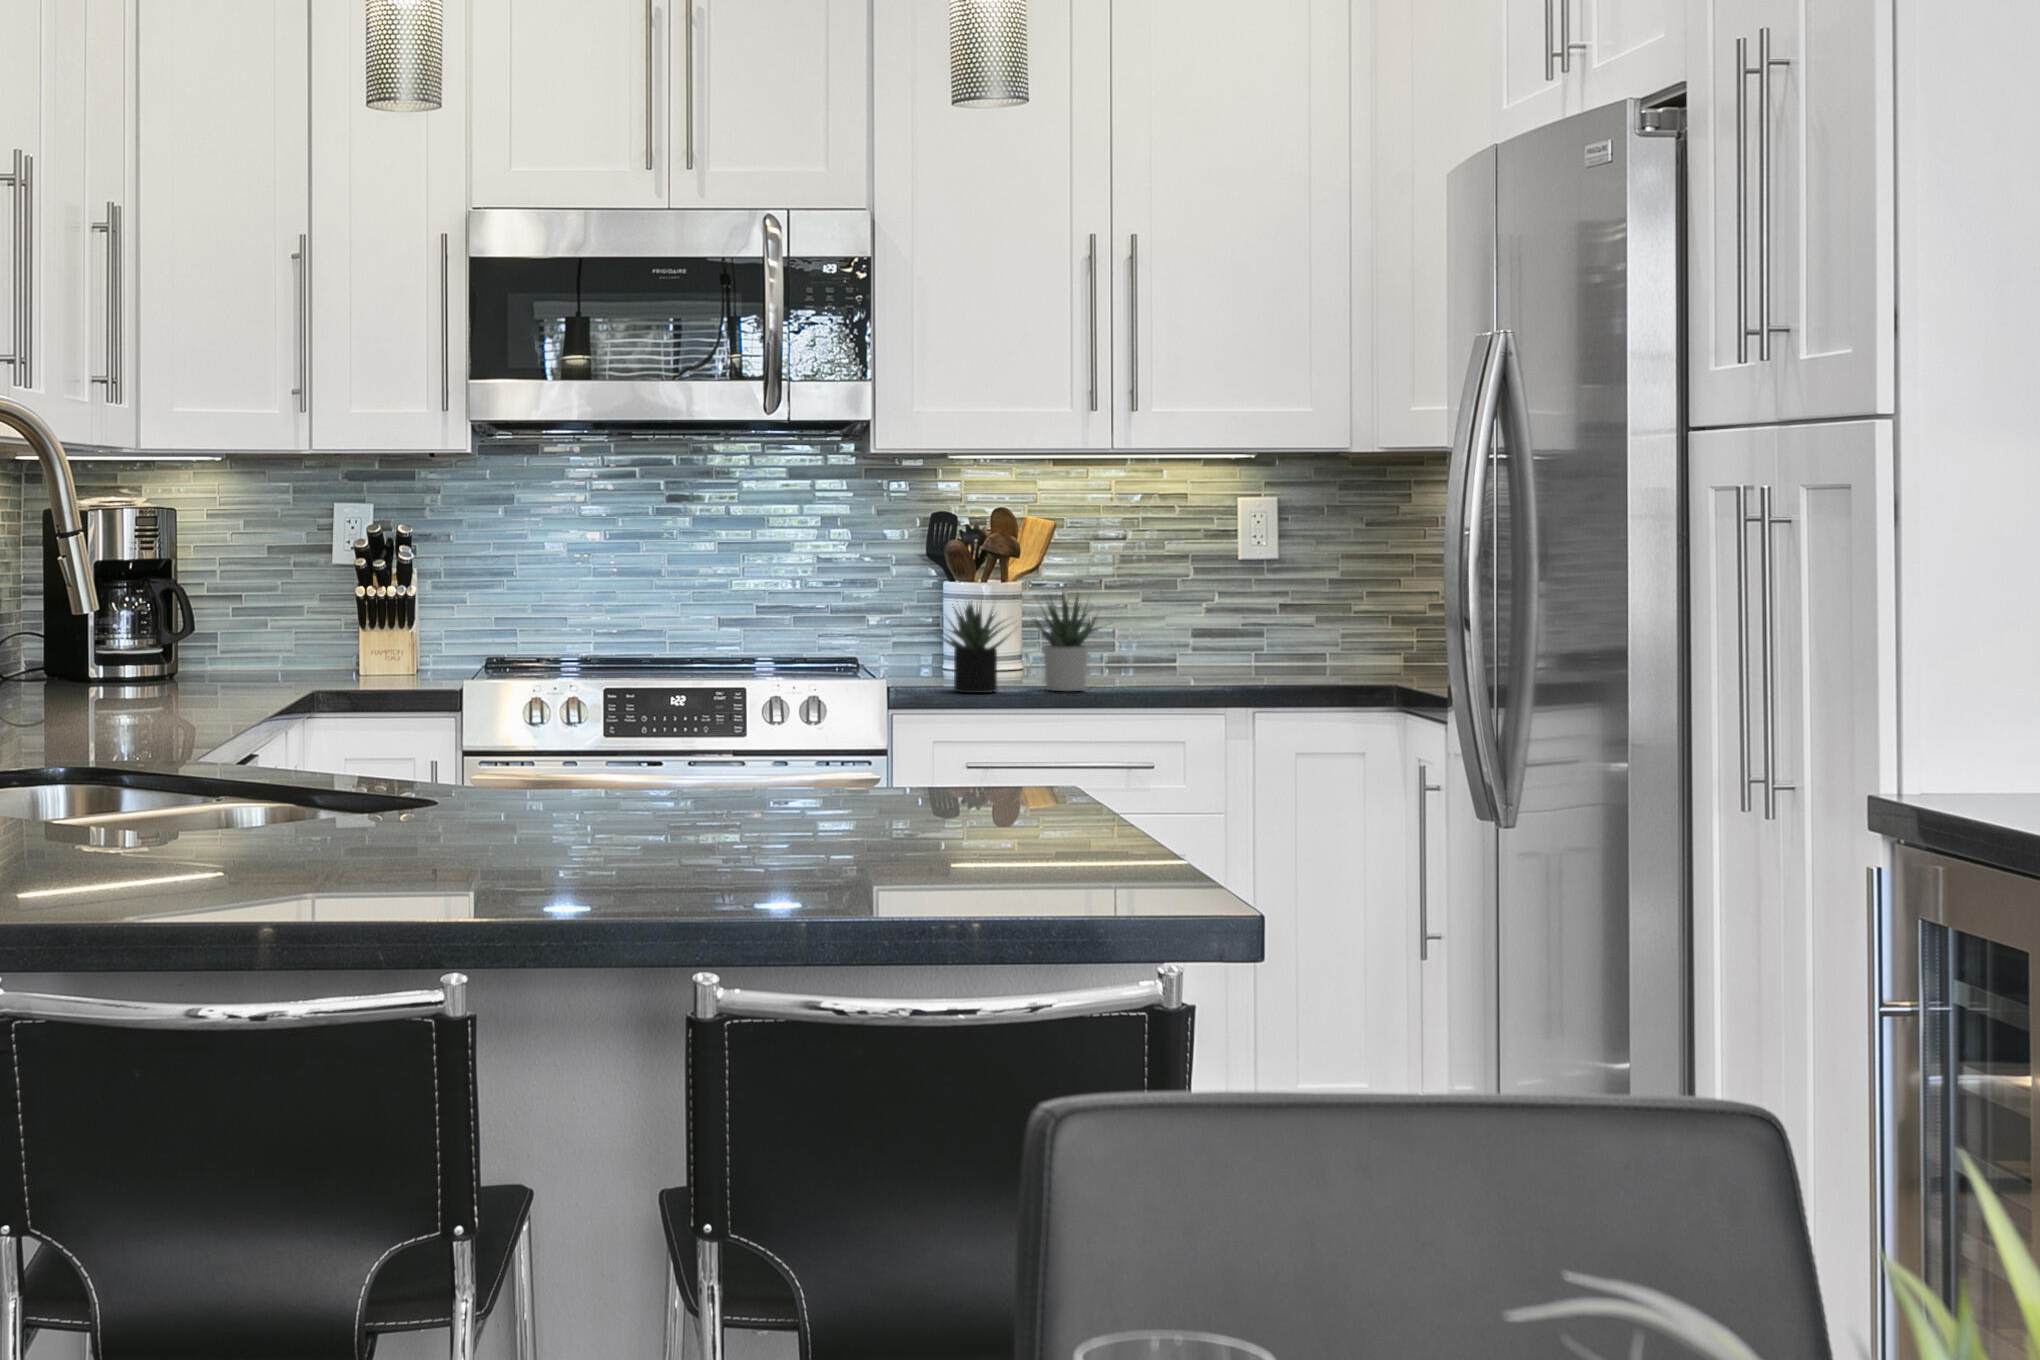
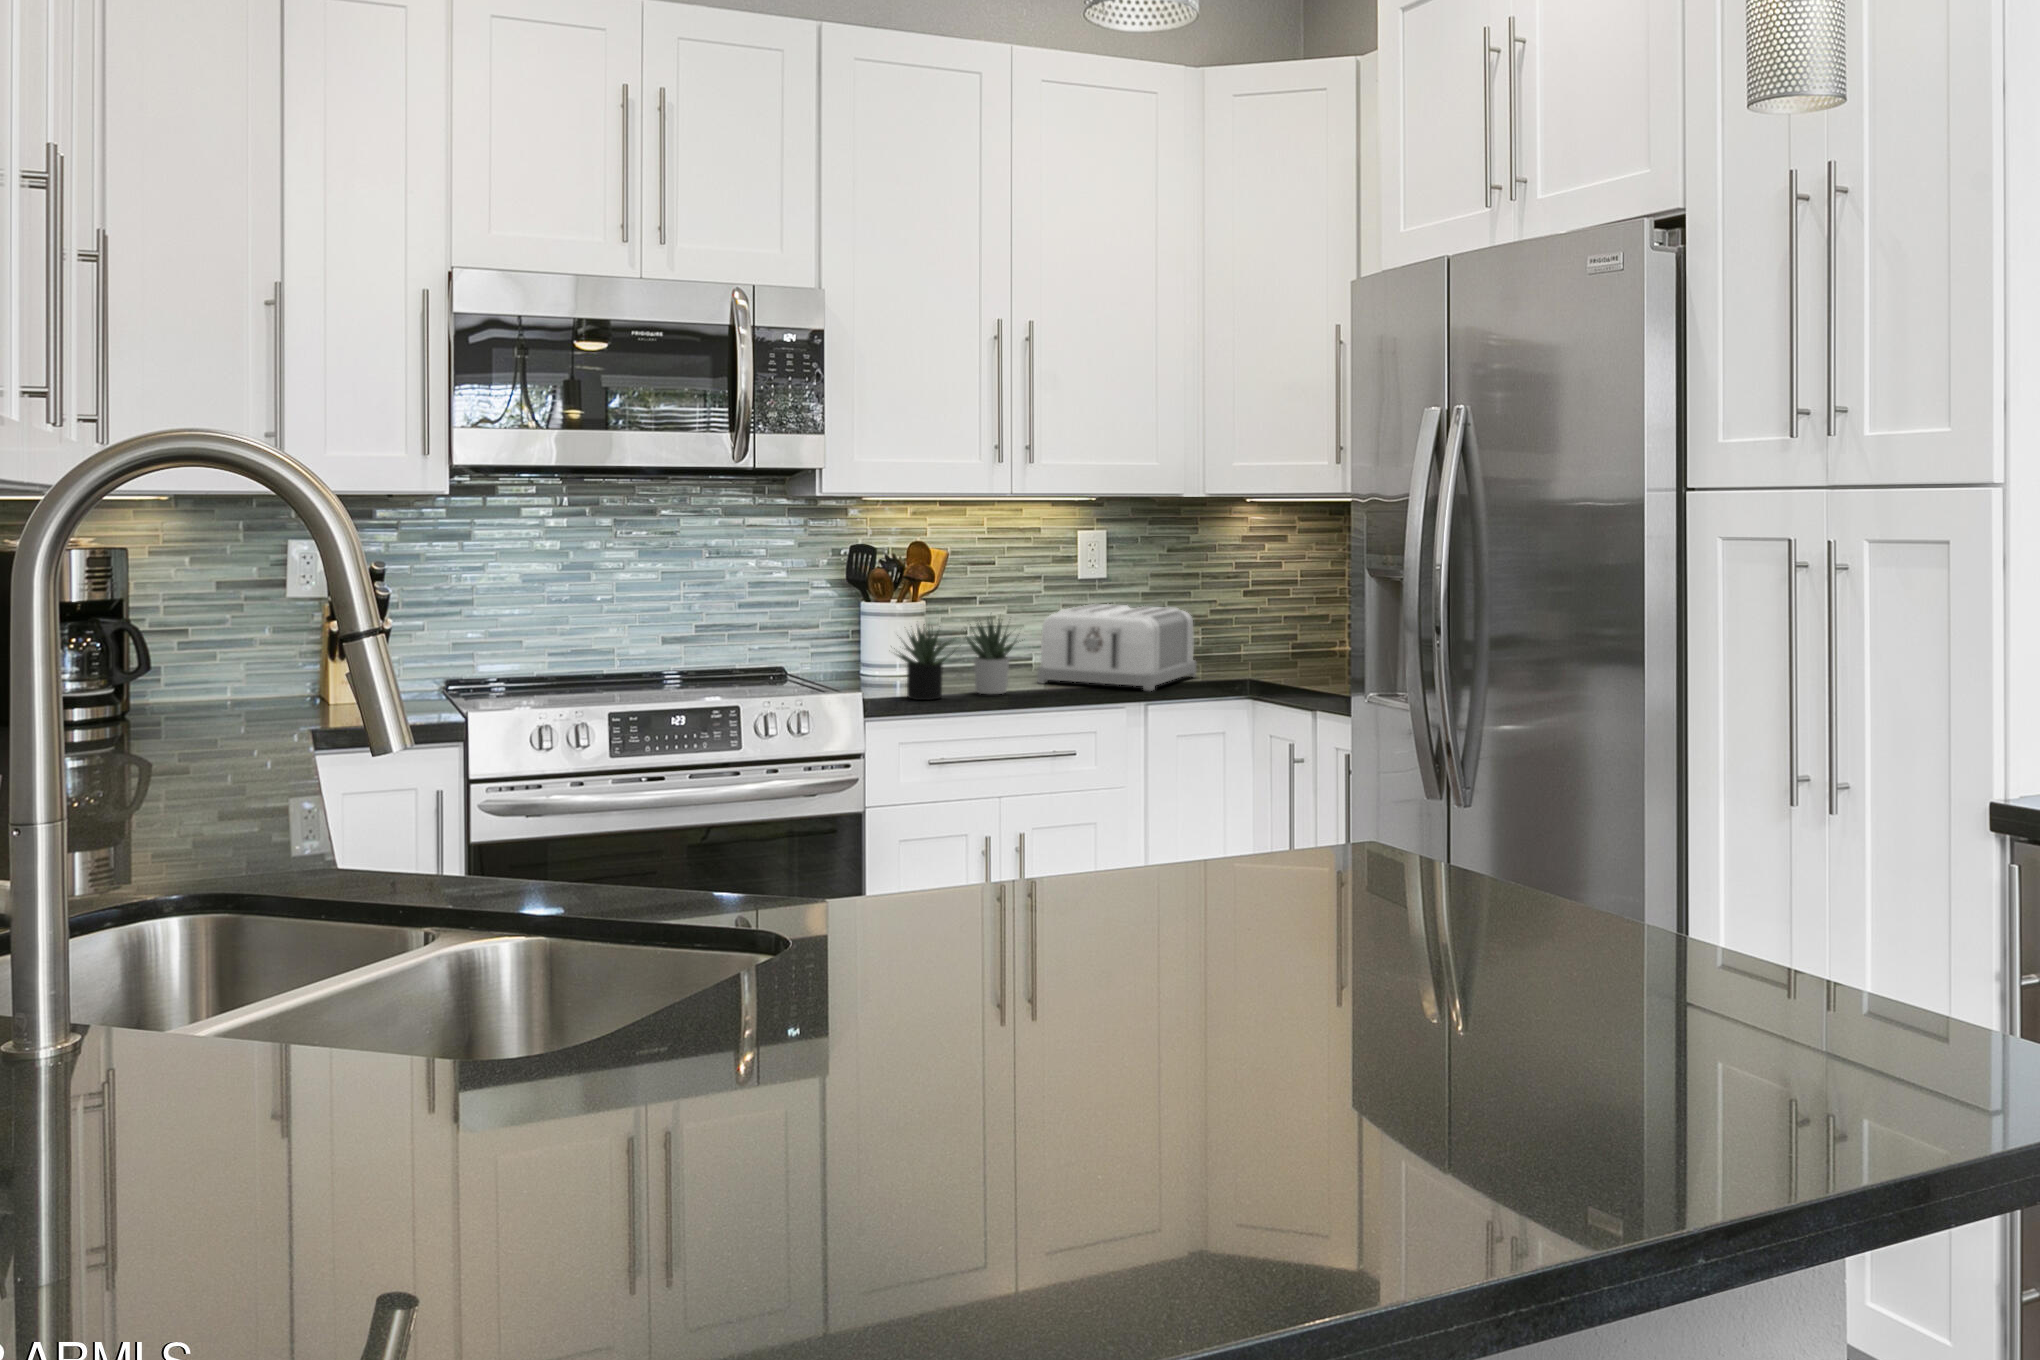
toaster: none [1144,587,1373,695] -> present [1037,604,1196,691]

